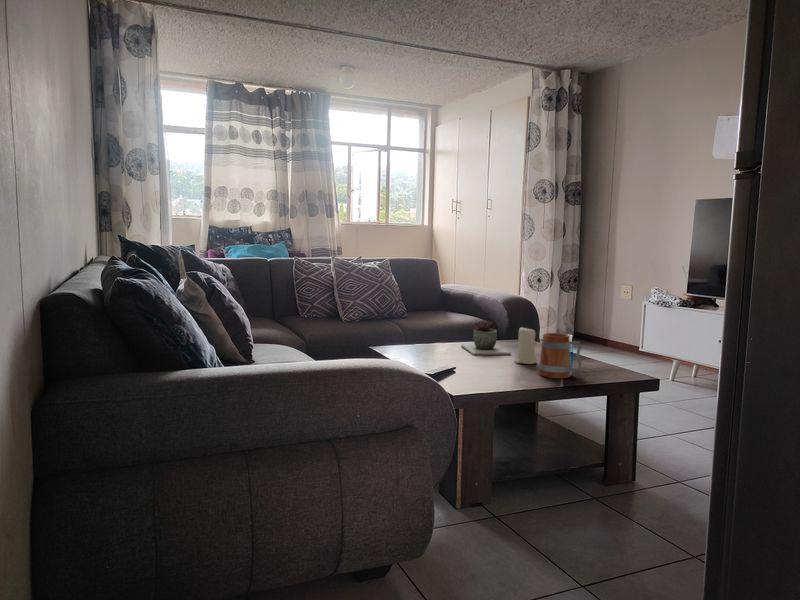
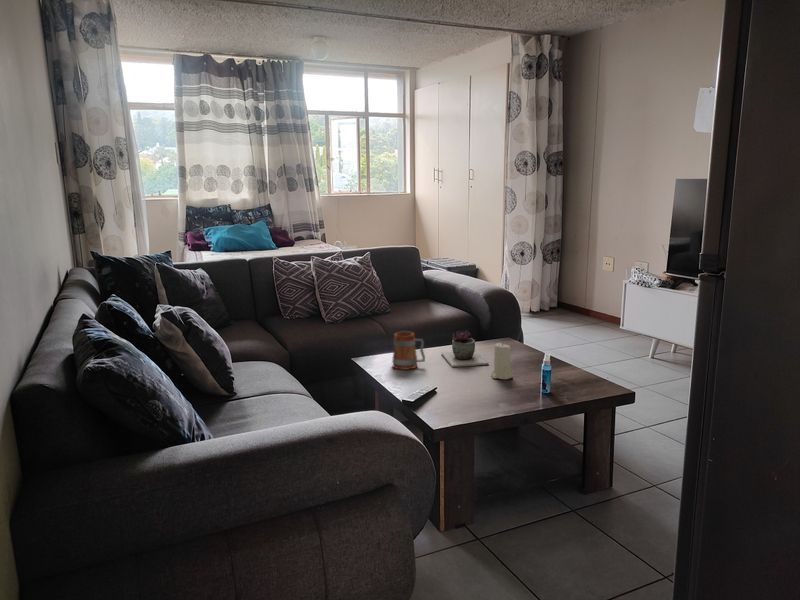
mug: present [539,333,582,378] -> present [392,331,425,370]

